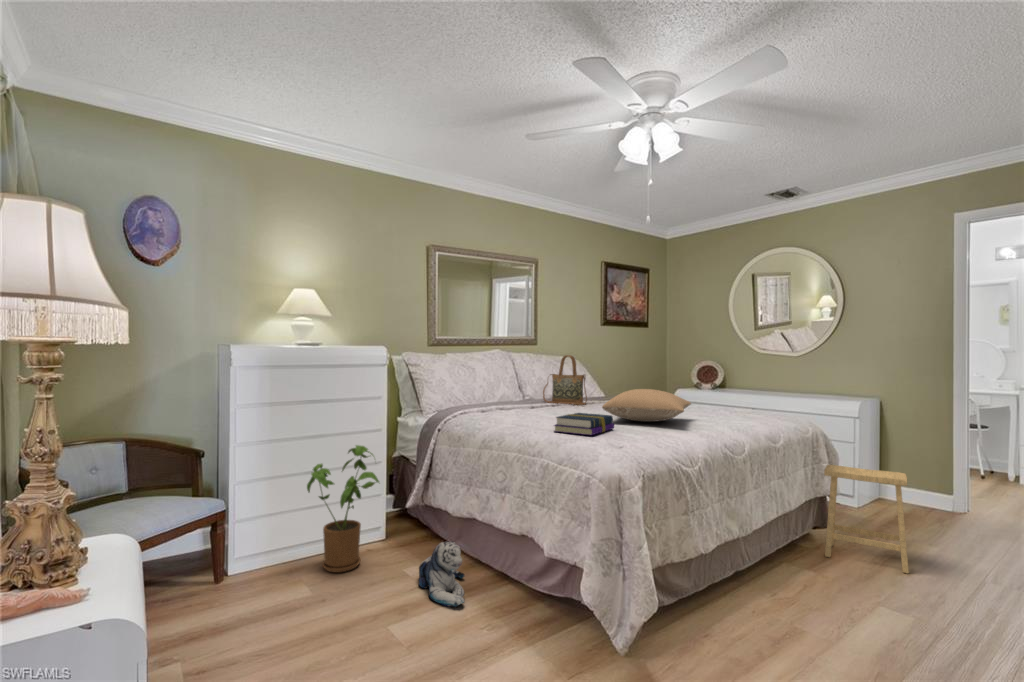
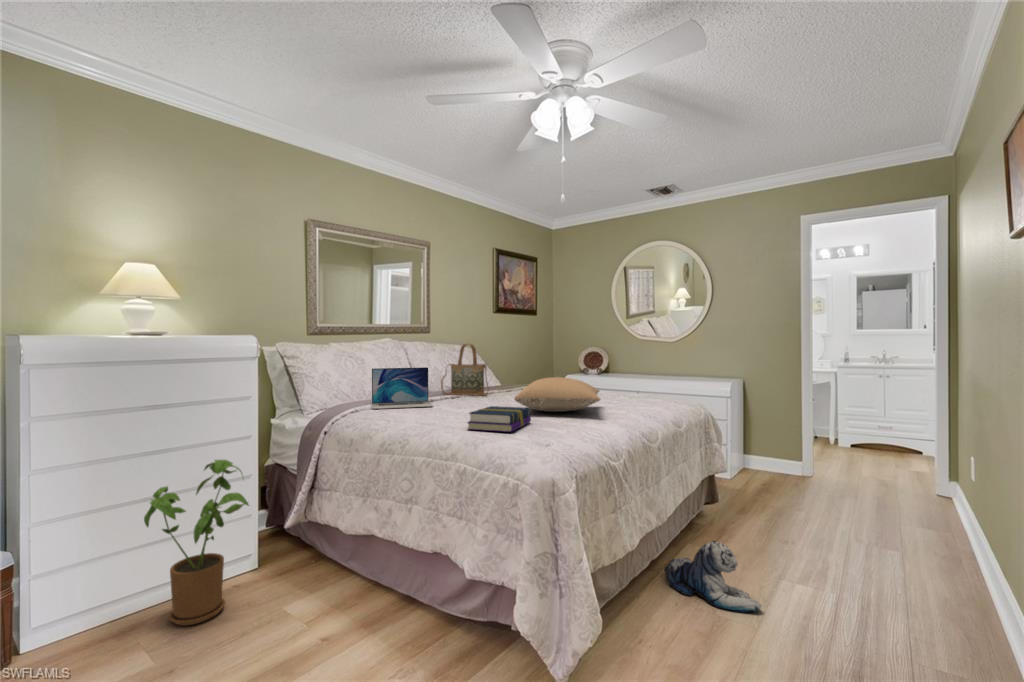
laptop: none [478,376,531,412] -> present [372,367,433,409]
footstool: present [824,464,909,573] -> none [718,443,793,541]
plush toy: present [418,541,464,607] -> present [664,541,761,612]

